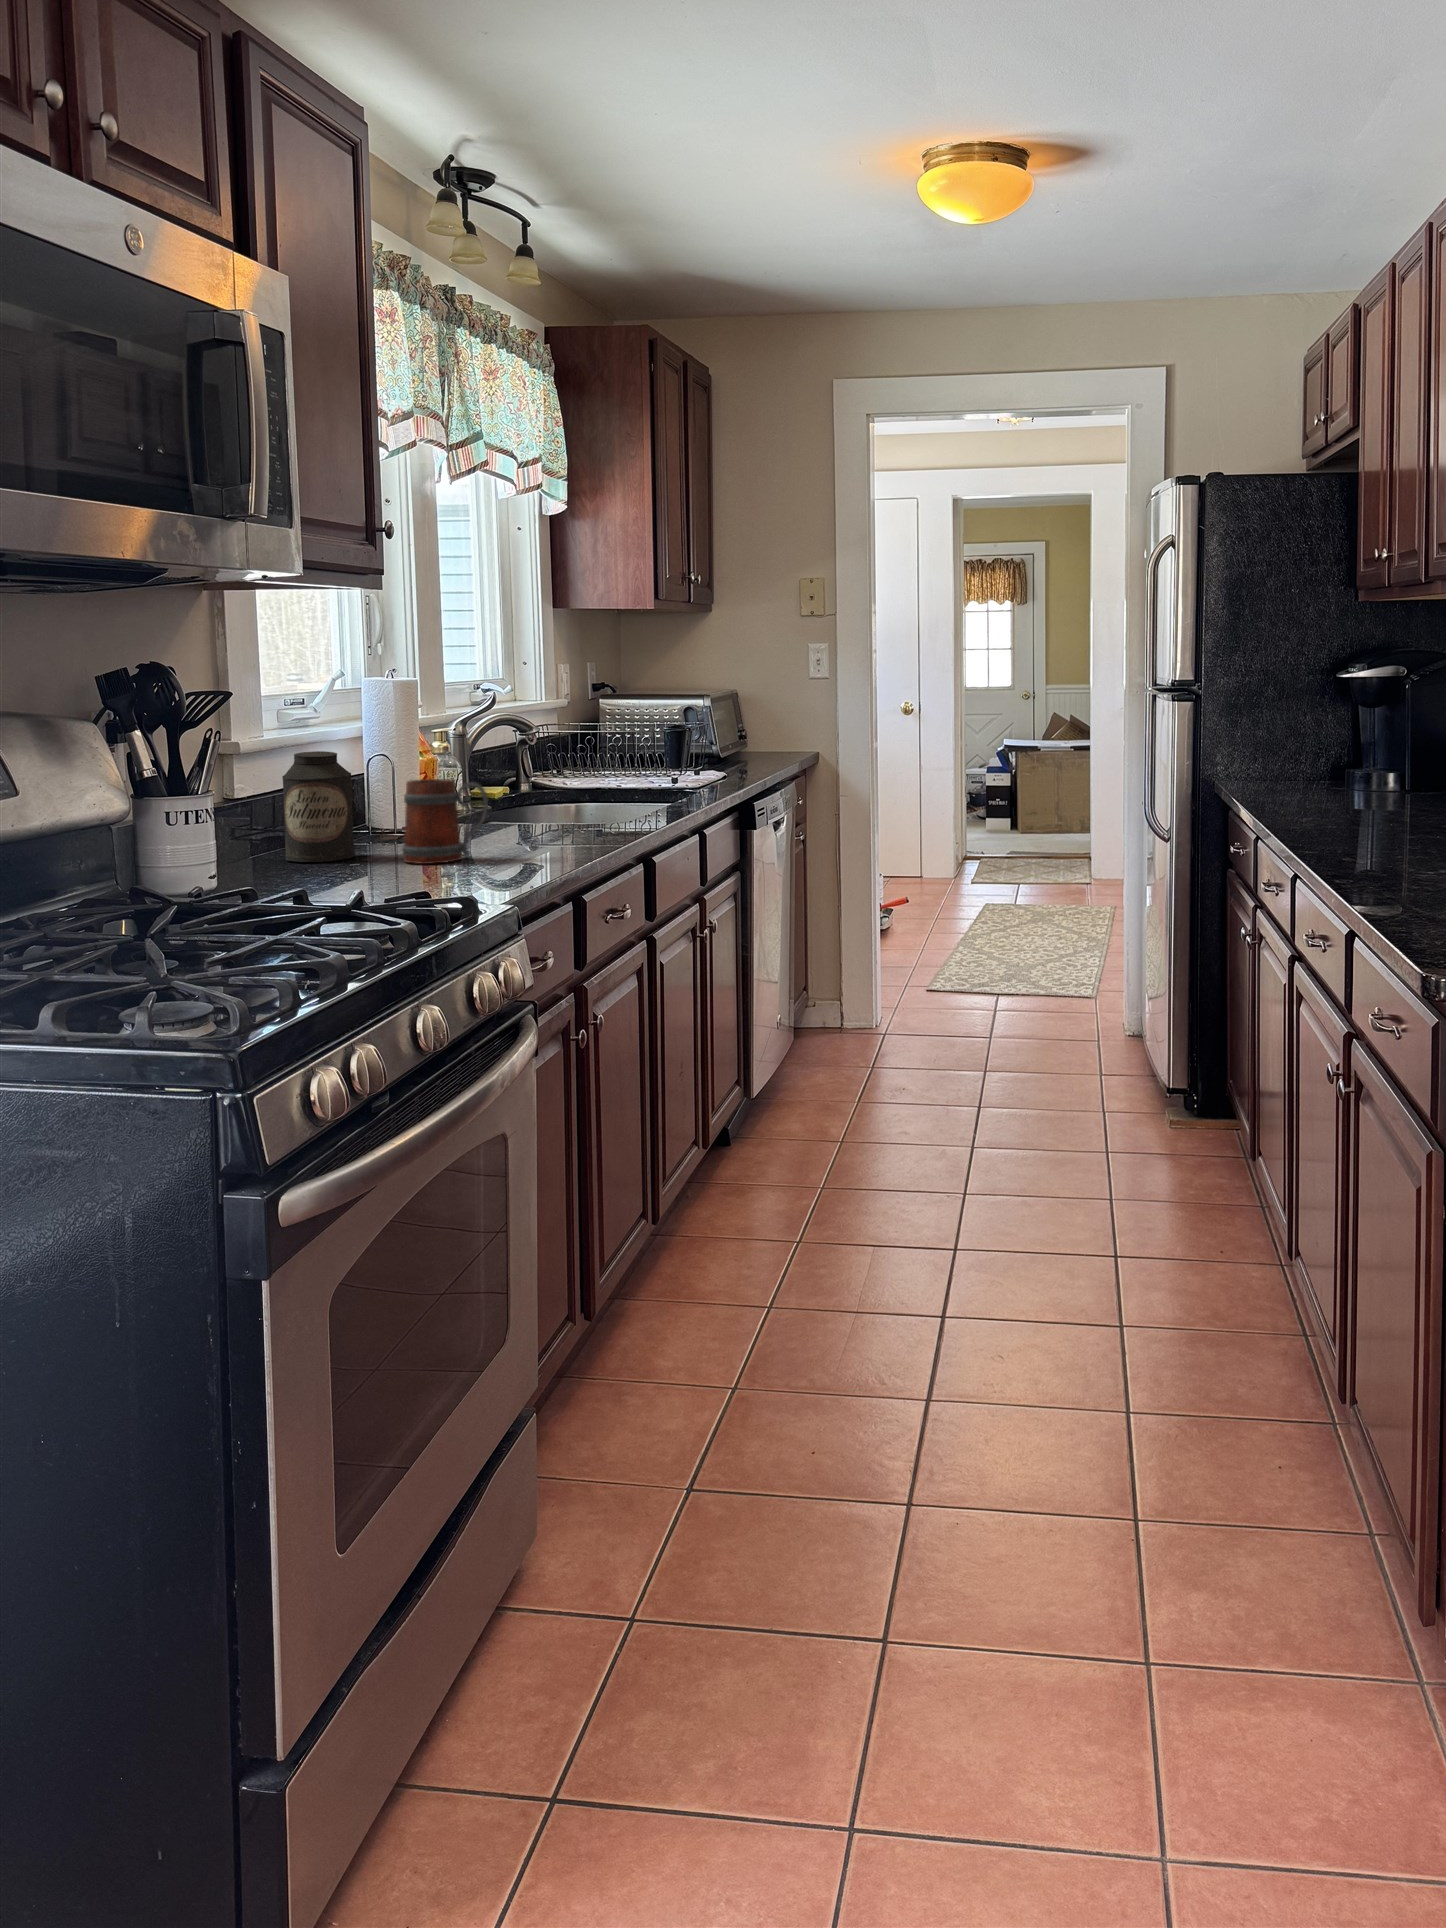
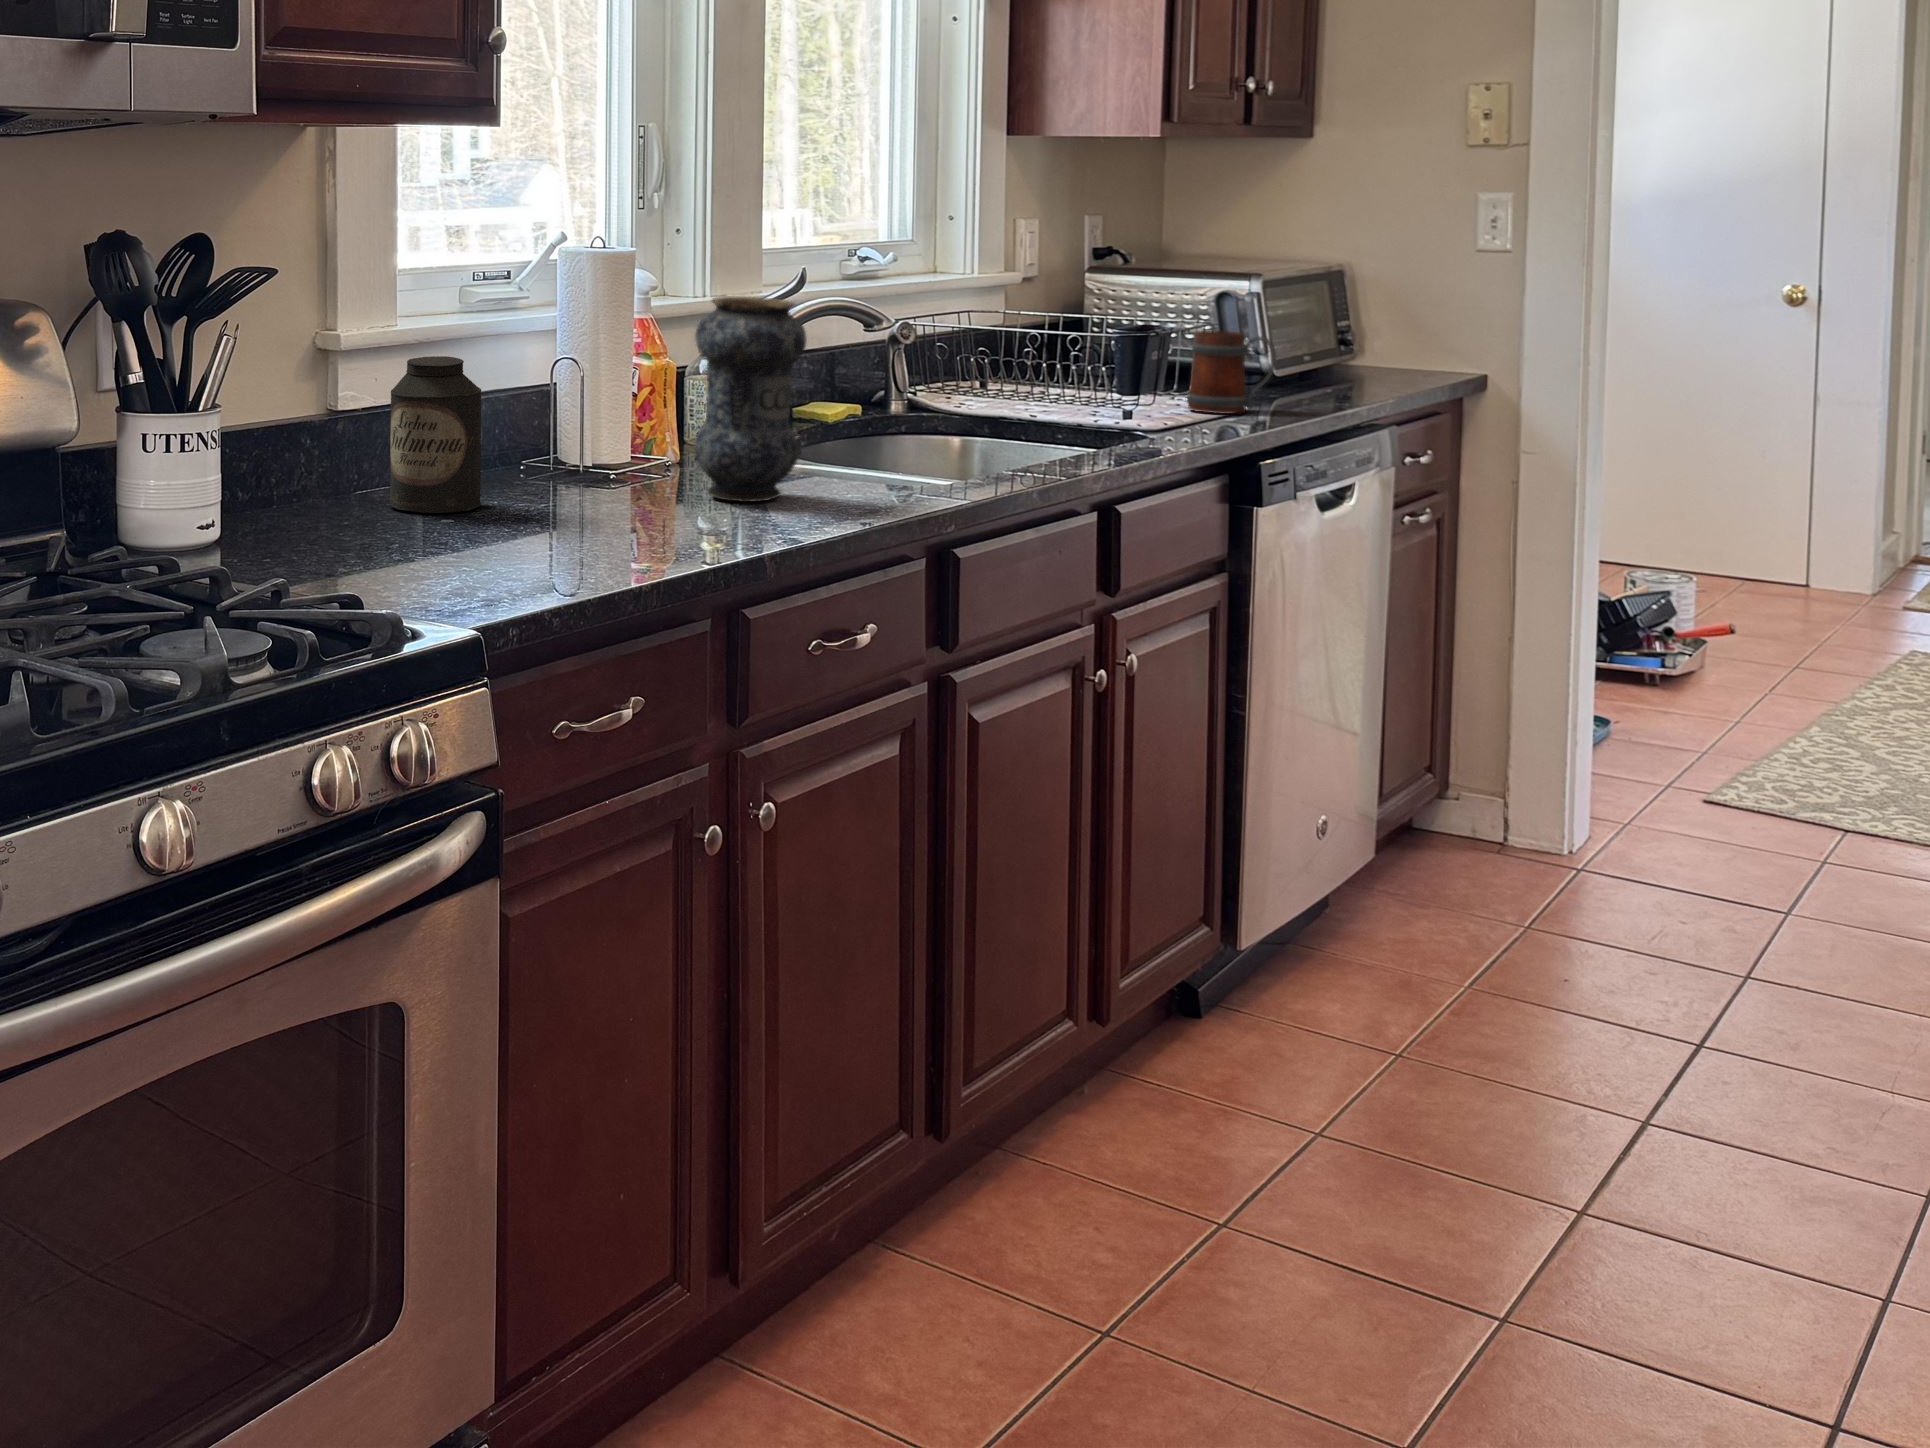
vase: none [482,703,558,838] -> present [695,296,806,502]
mug: present [402,779,488,864] -> present [1187,331,1276,414]

